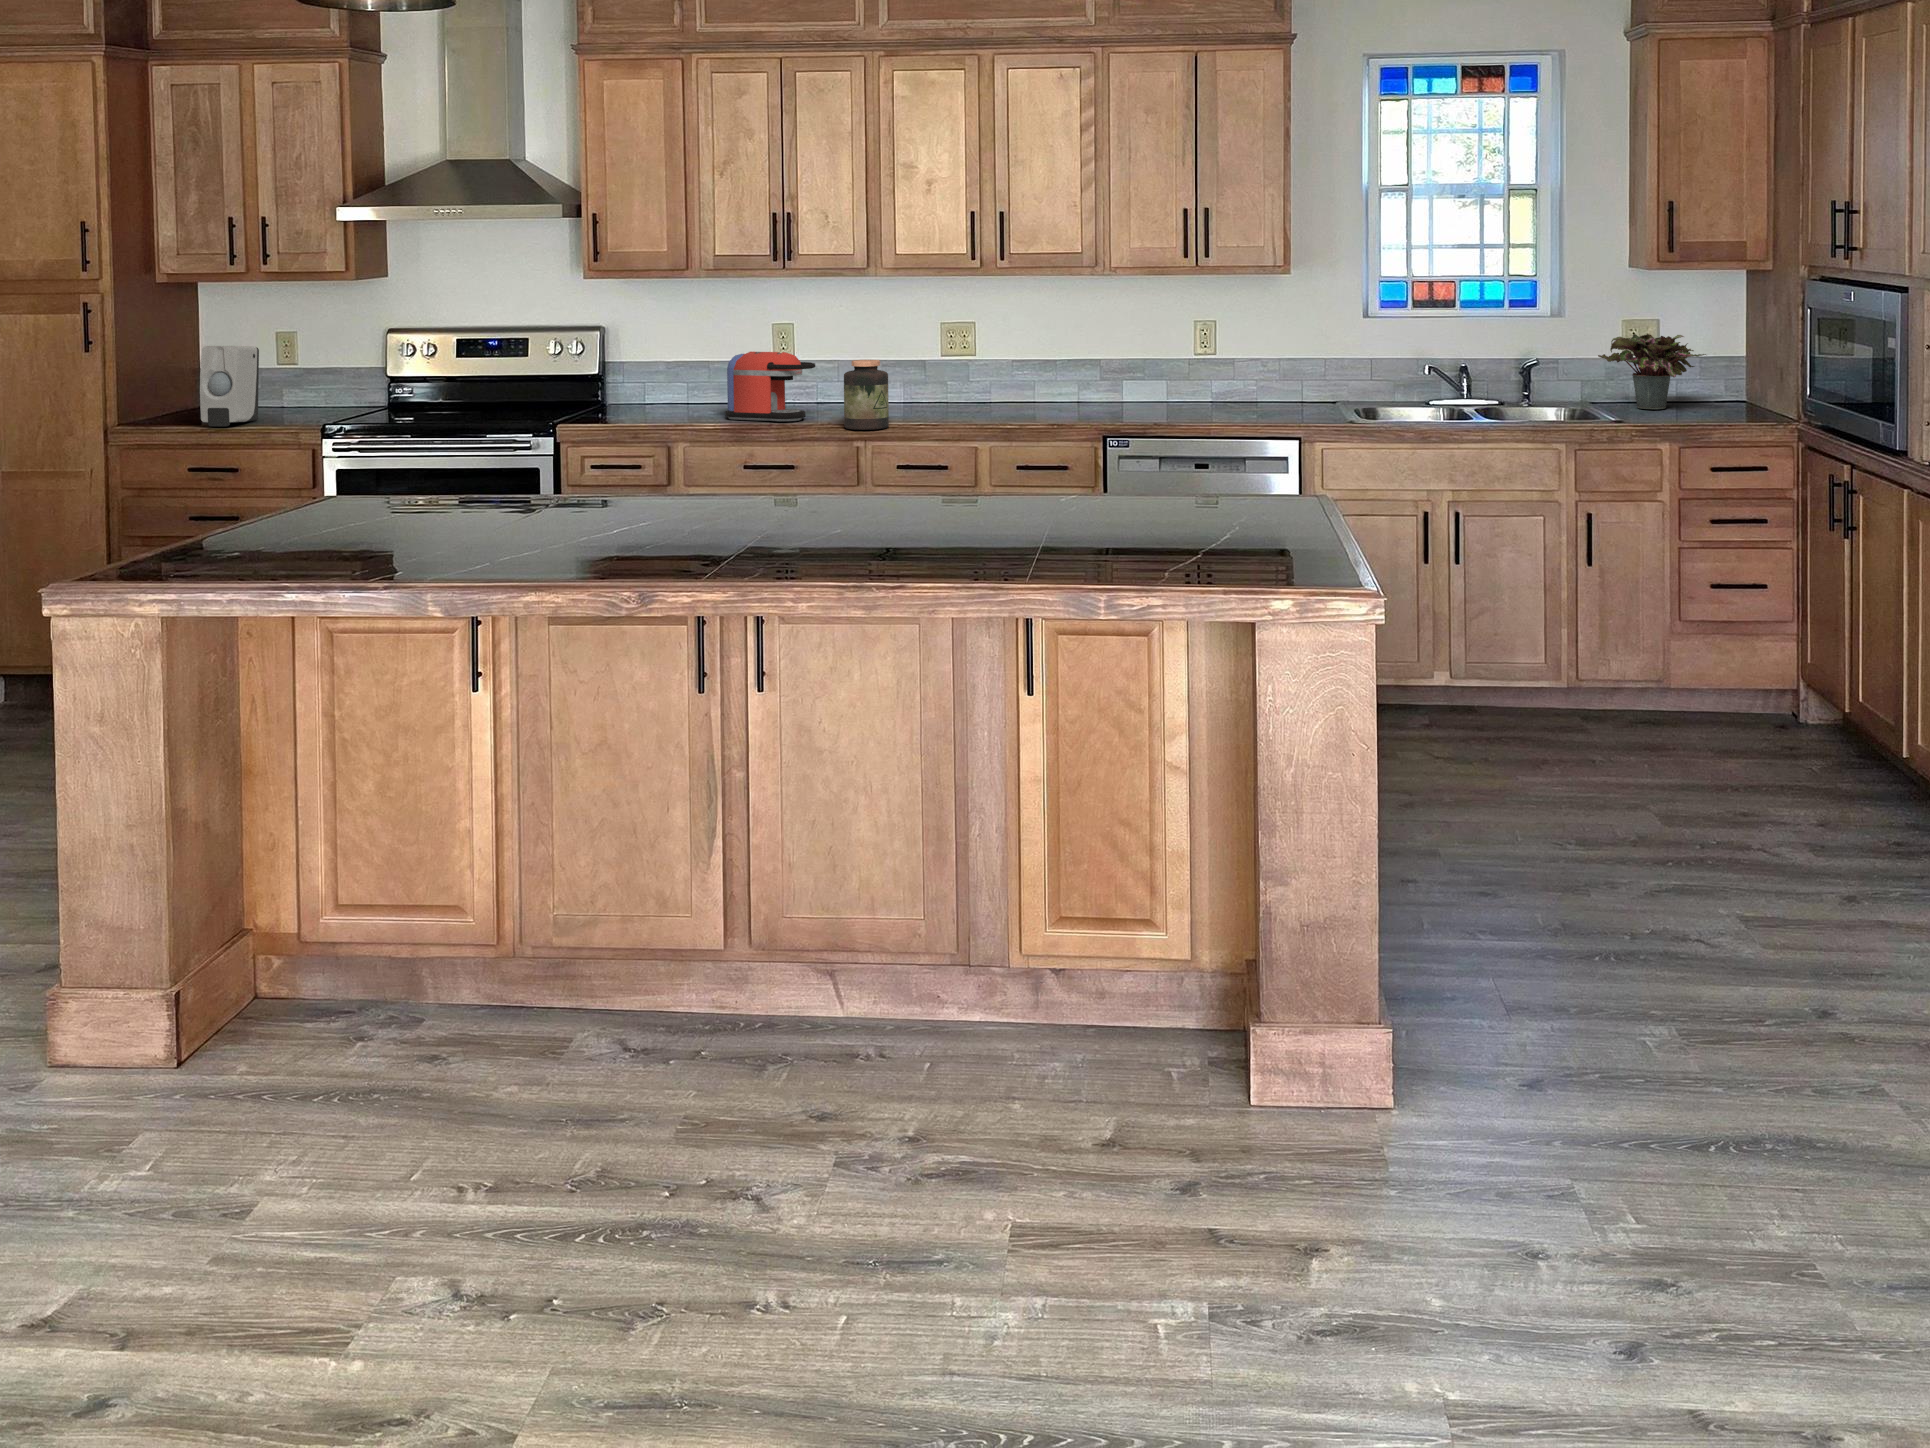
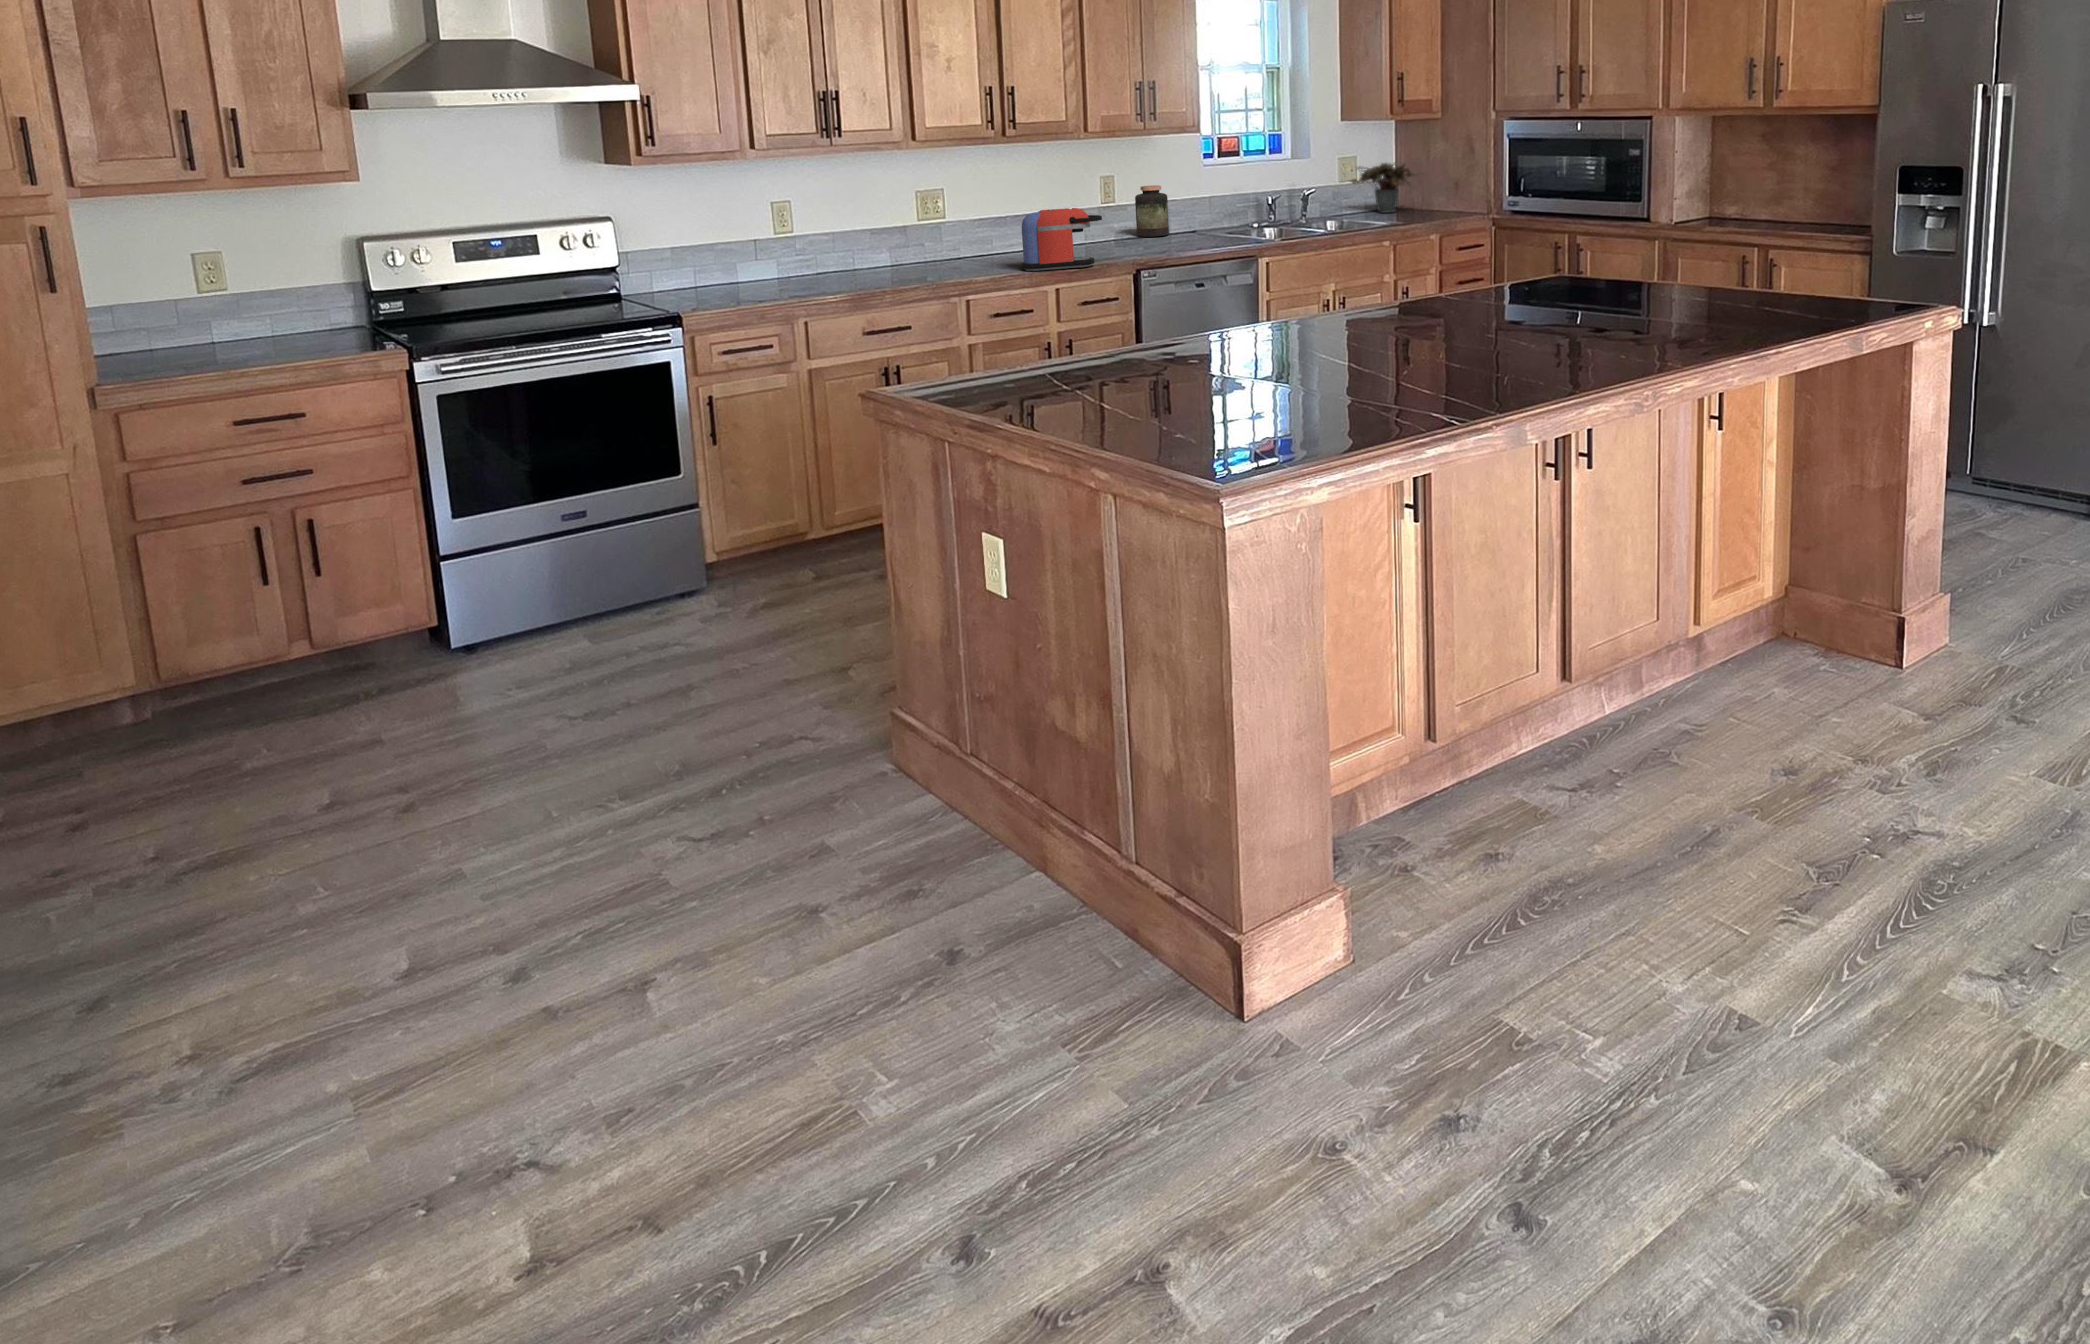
soap dispenser: present [200,346,259,426] -> none [179,271,250,372]
coffee maker: present [725,352,815,421] -> present [1021,208,1102,271]
jar: present [844,360,889,430] -> present [1135,185,1169,237]

